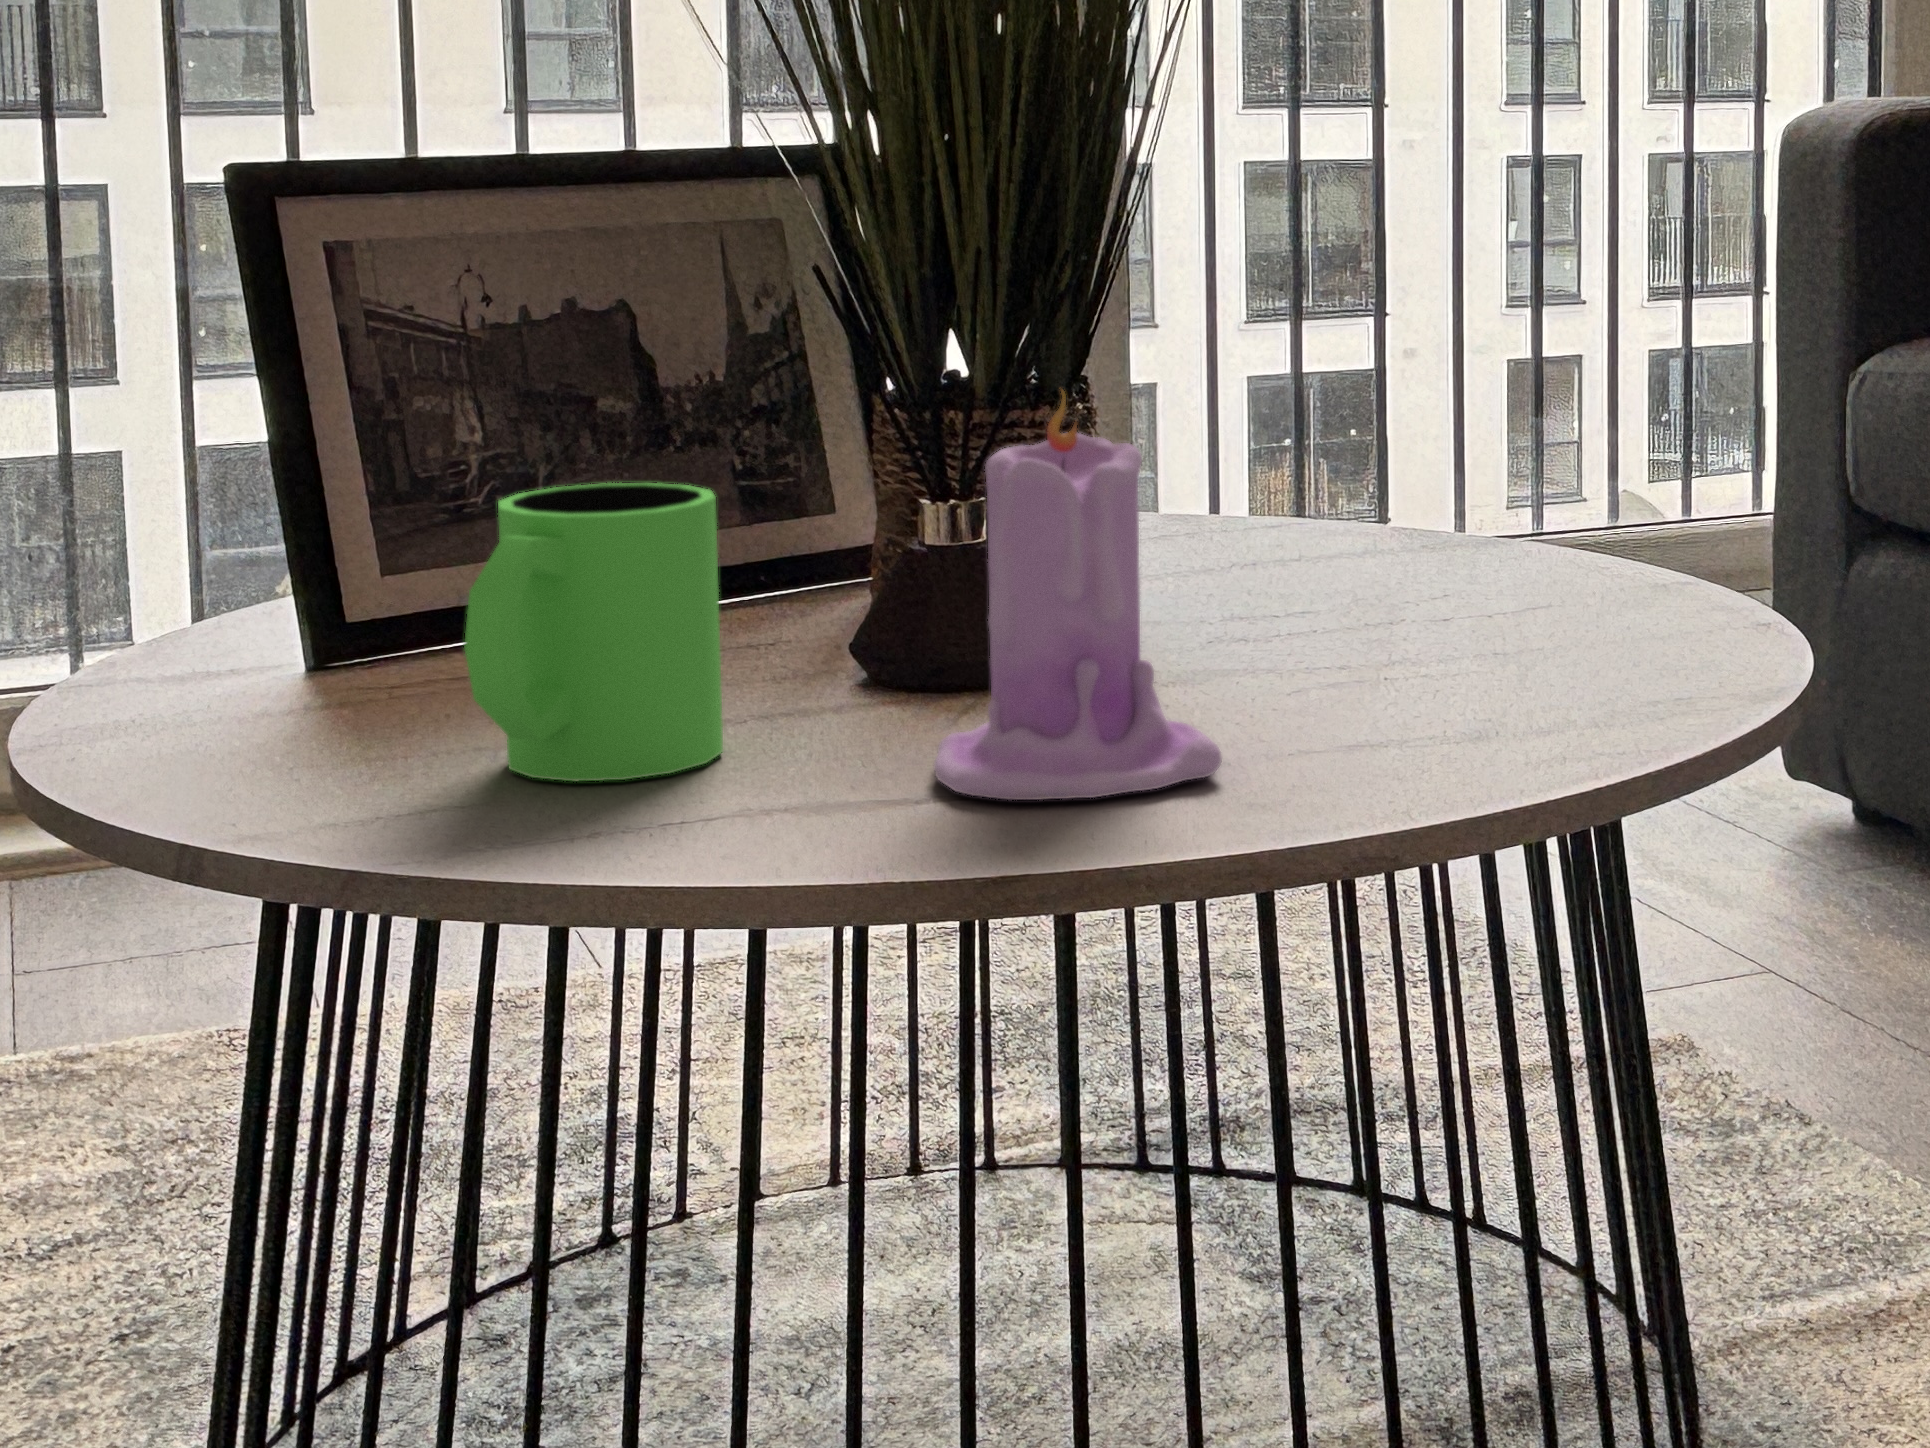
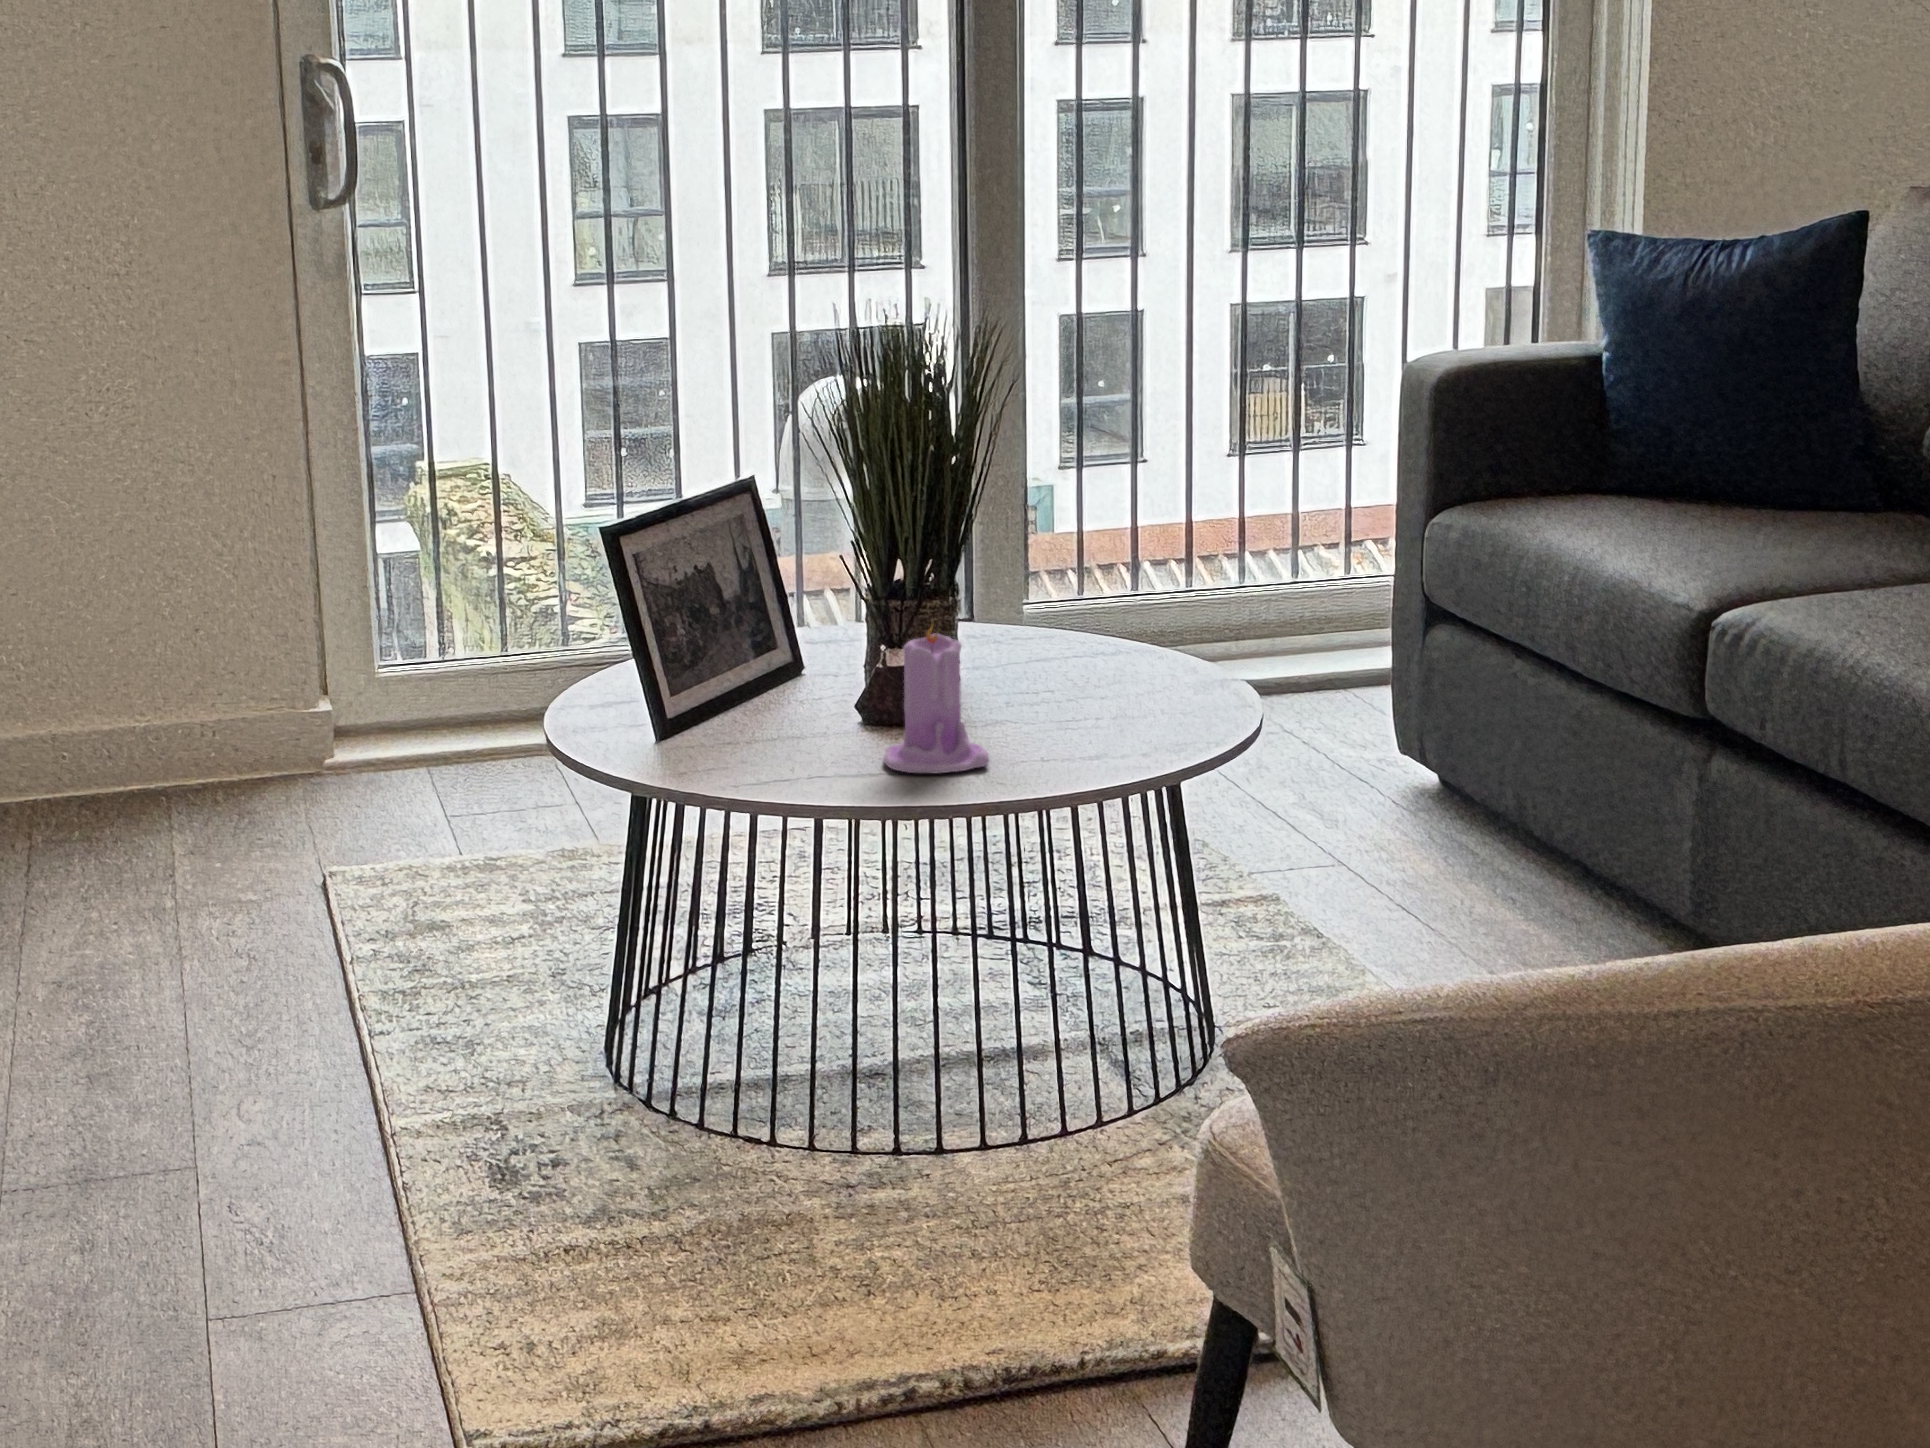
mug: present [464,483,723,781] -> none [718,643,807,758]

